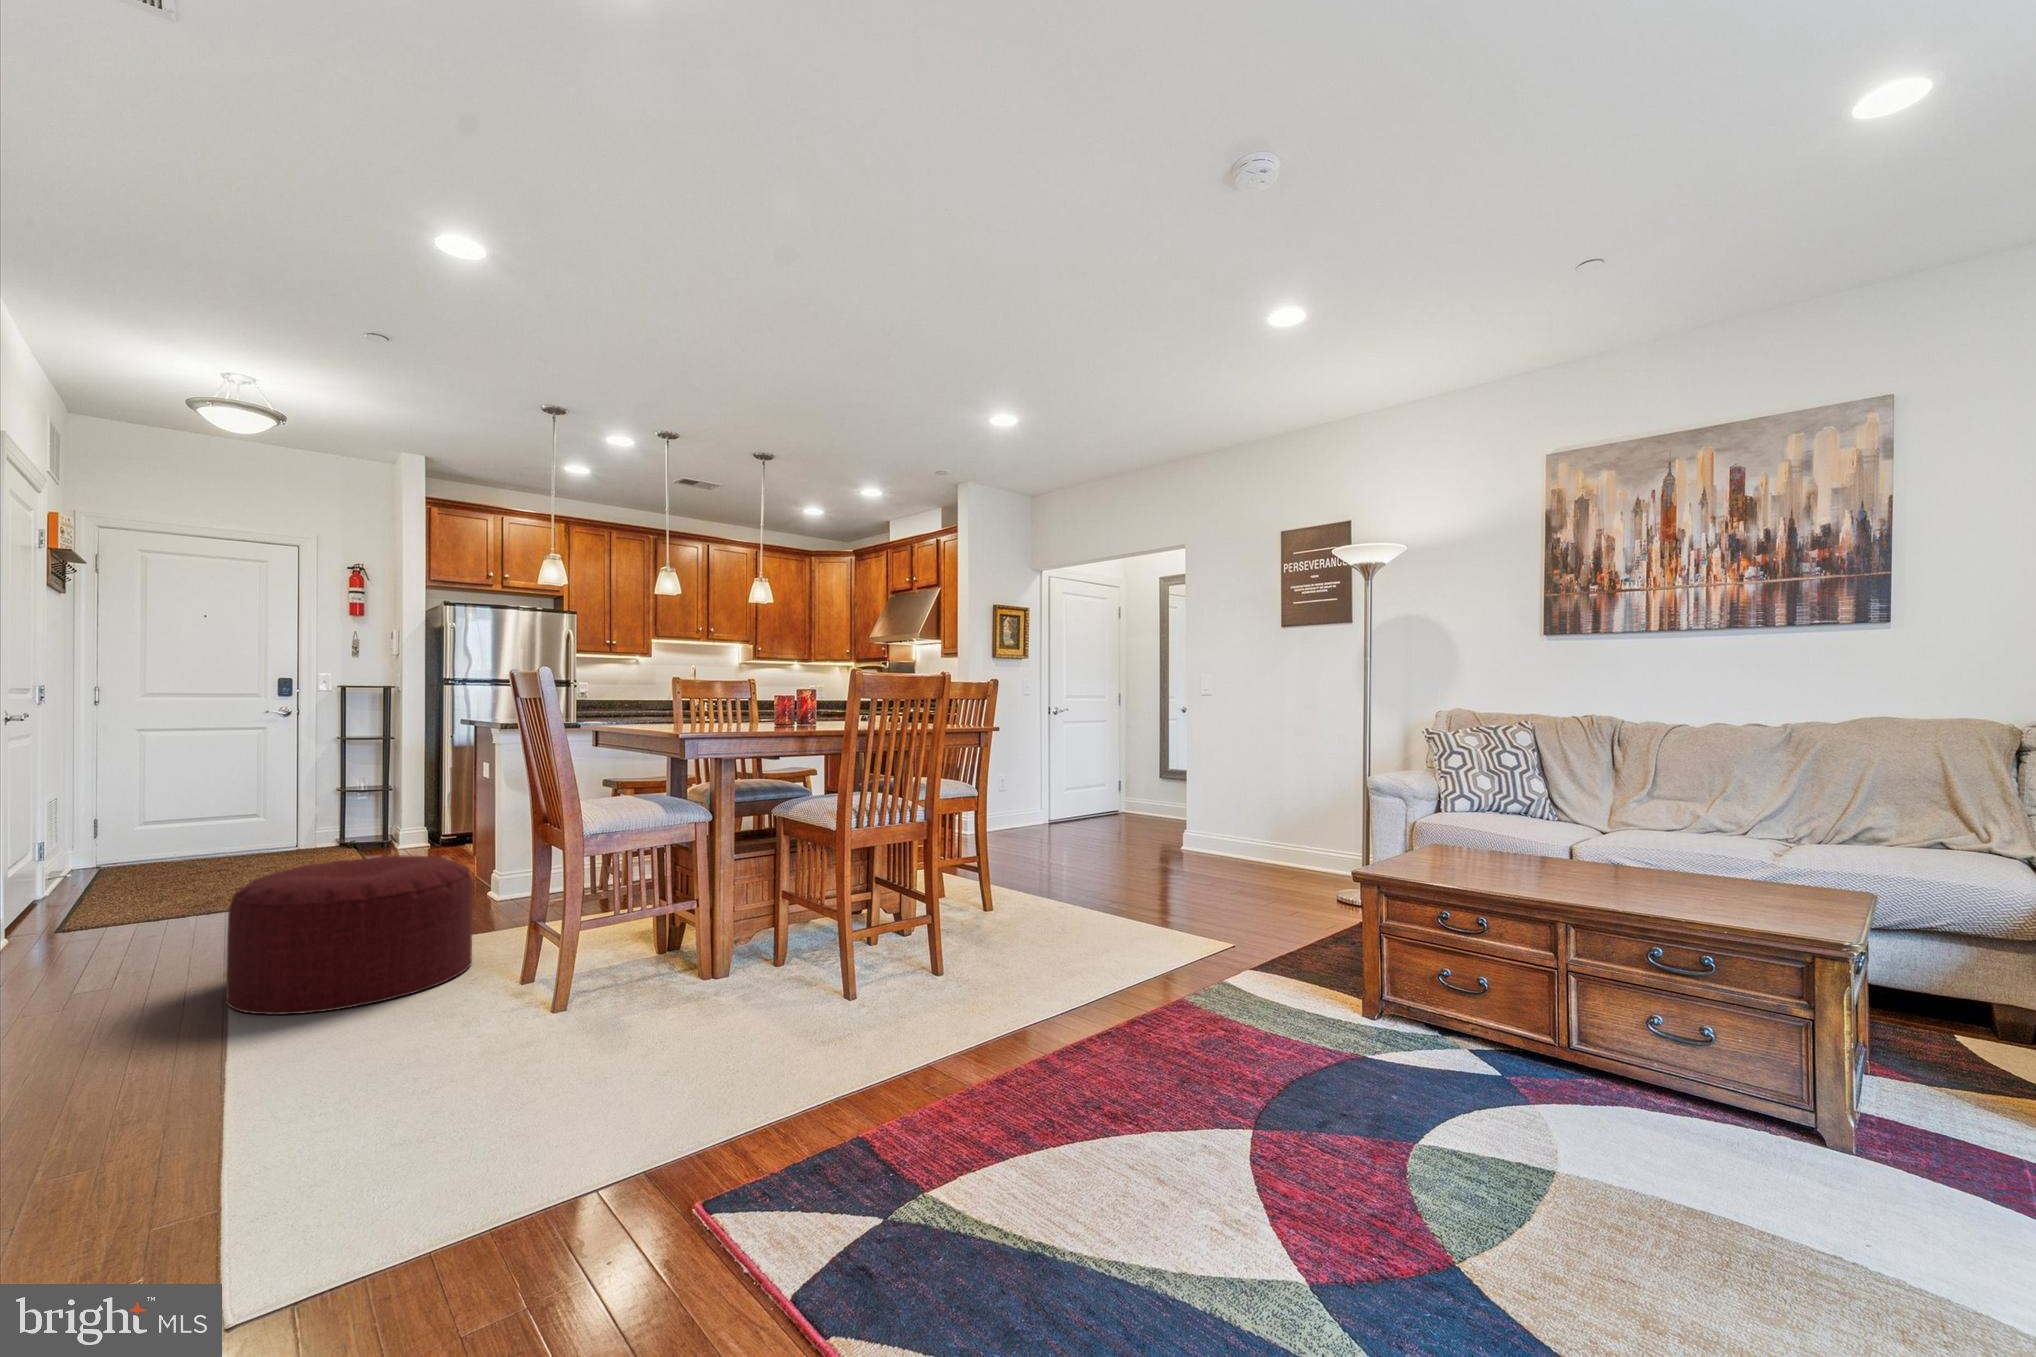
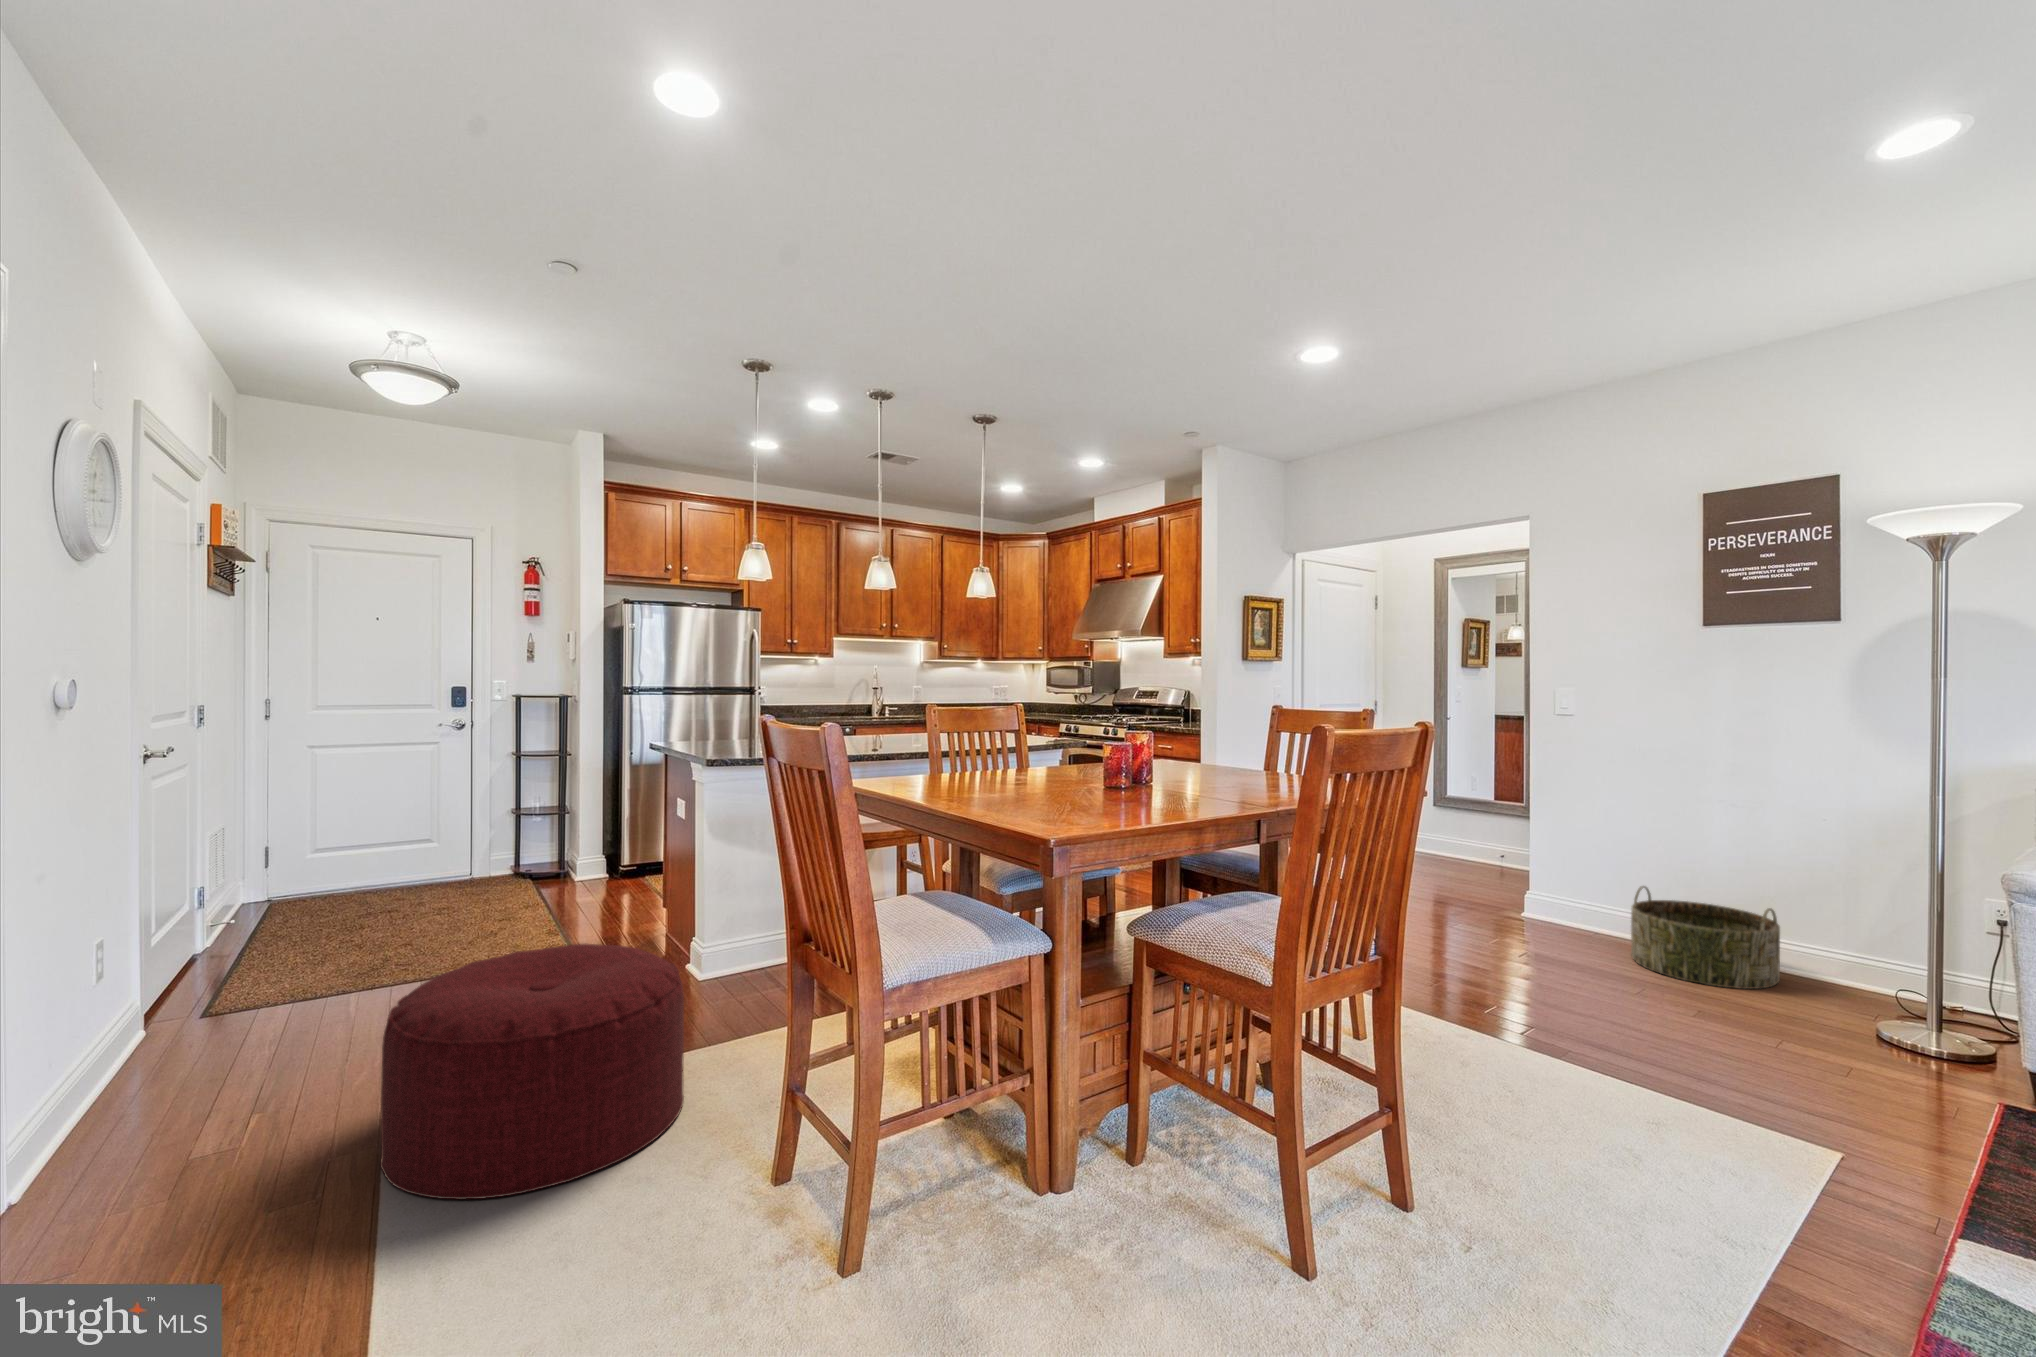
basket: none [1232,816,1319,881] -> present [1631,886,1780,989]

